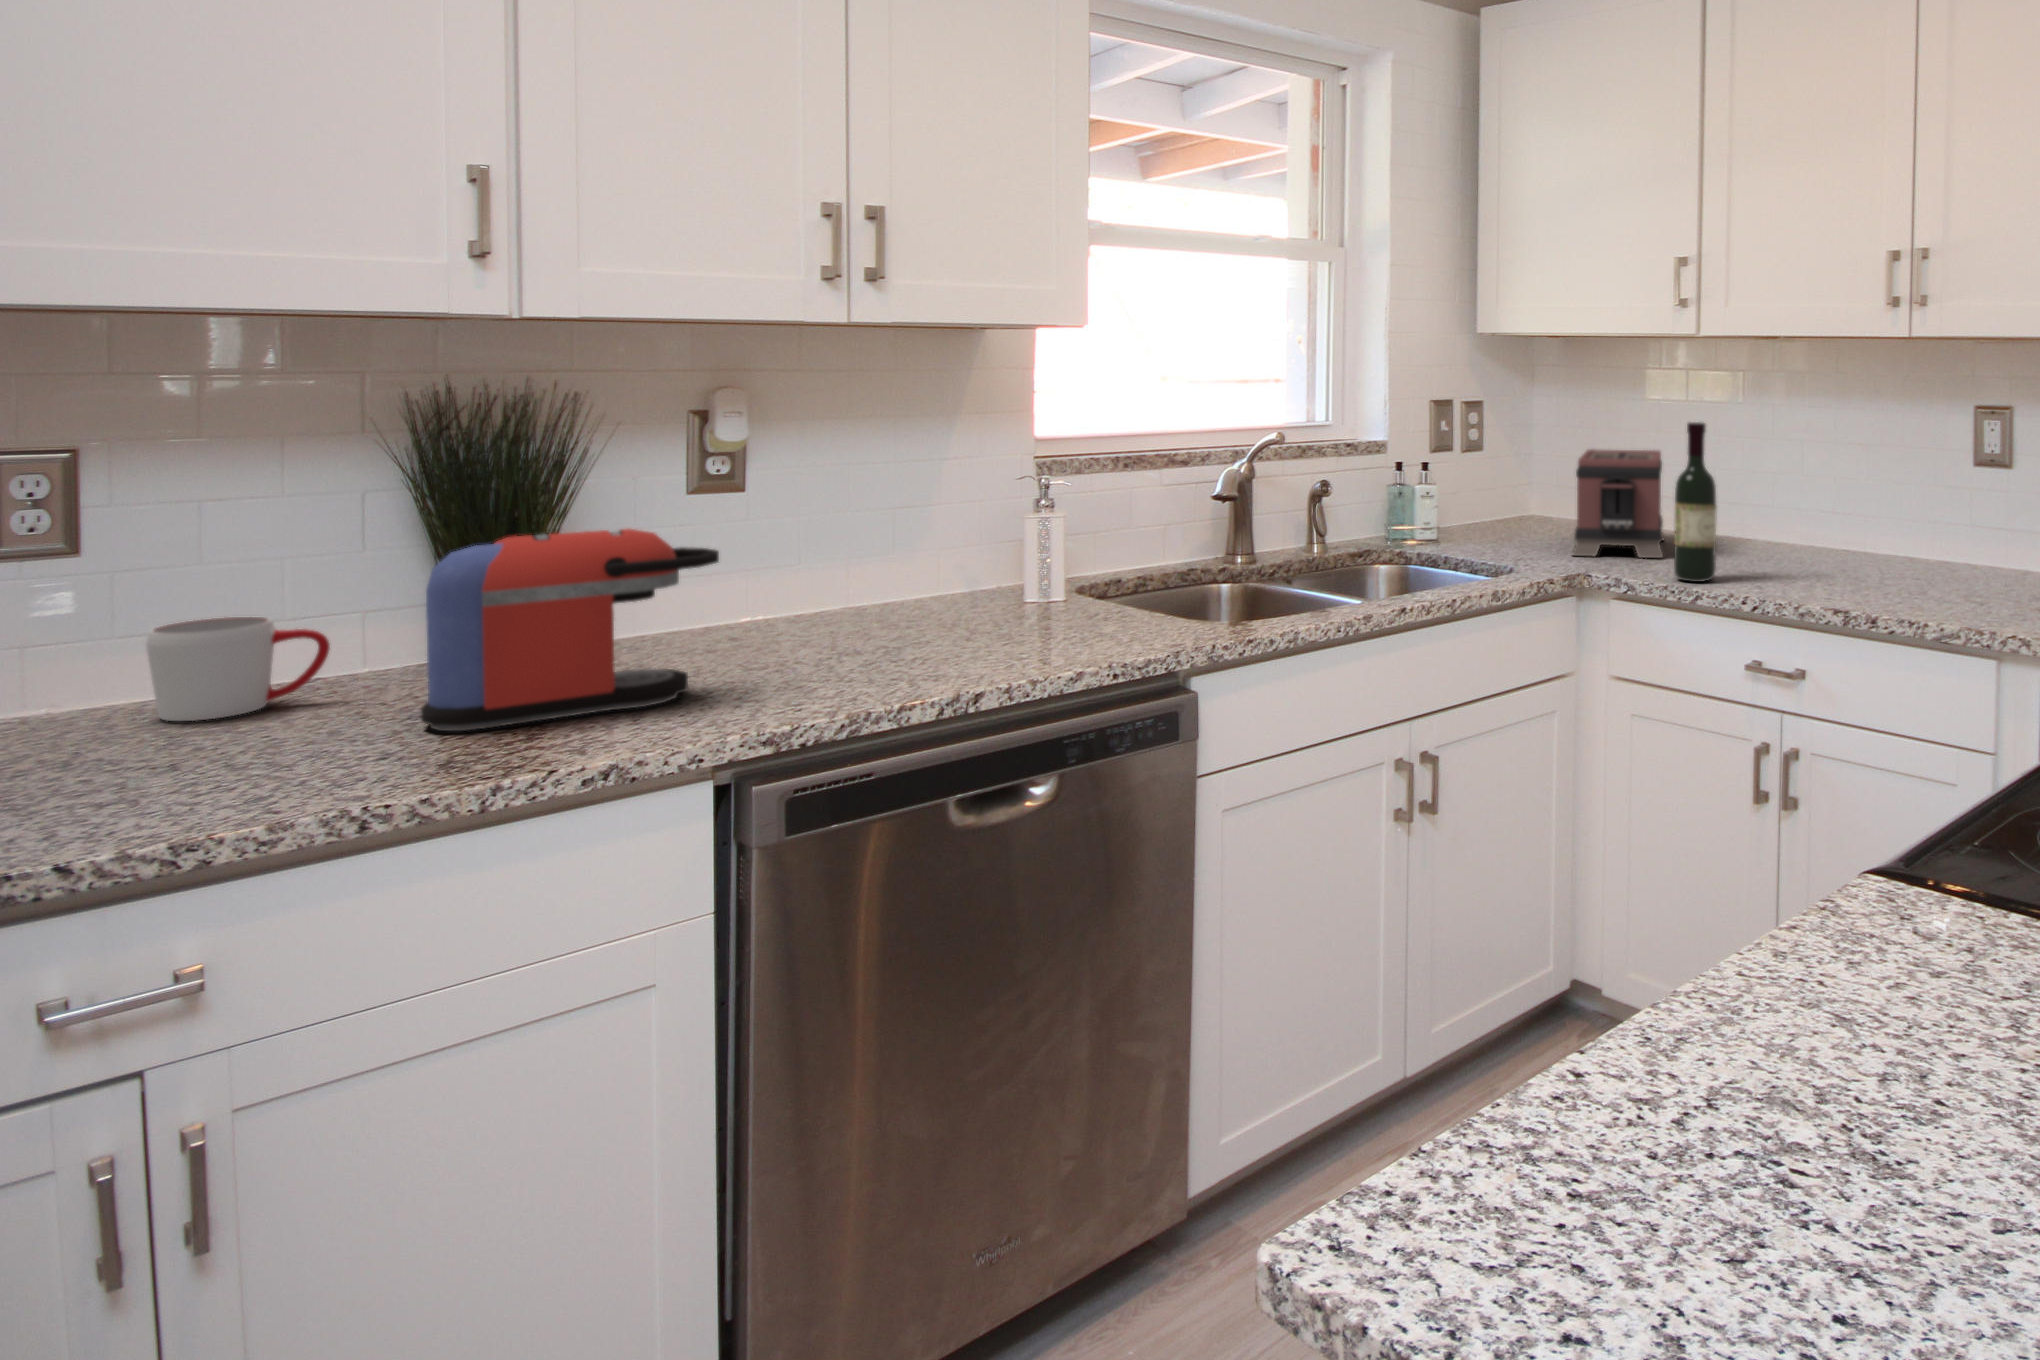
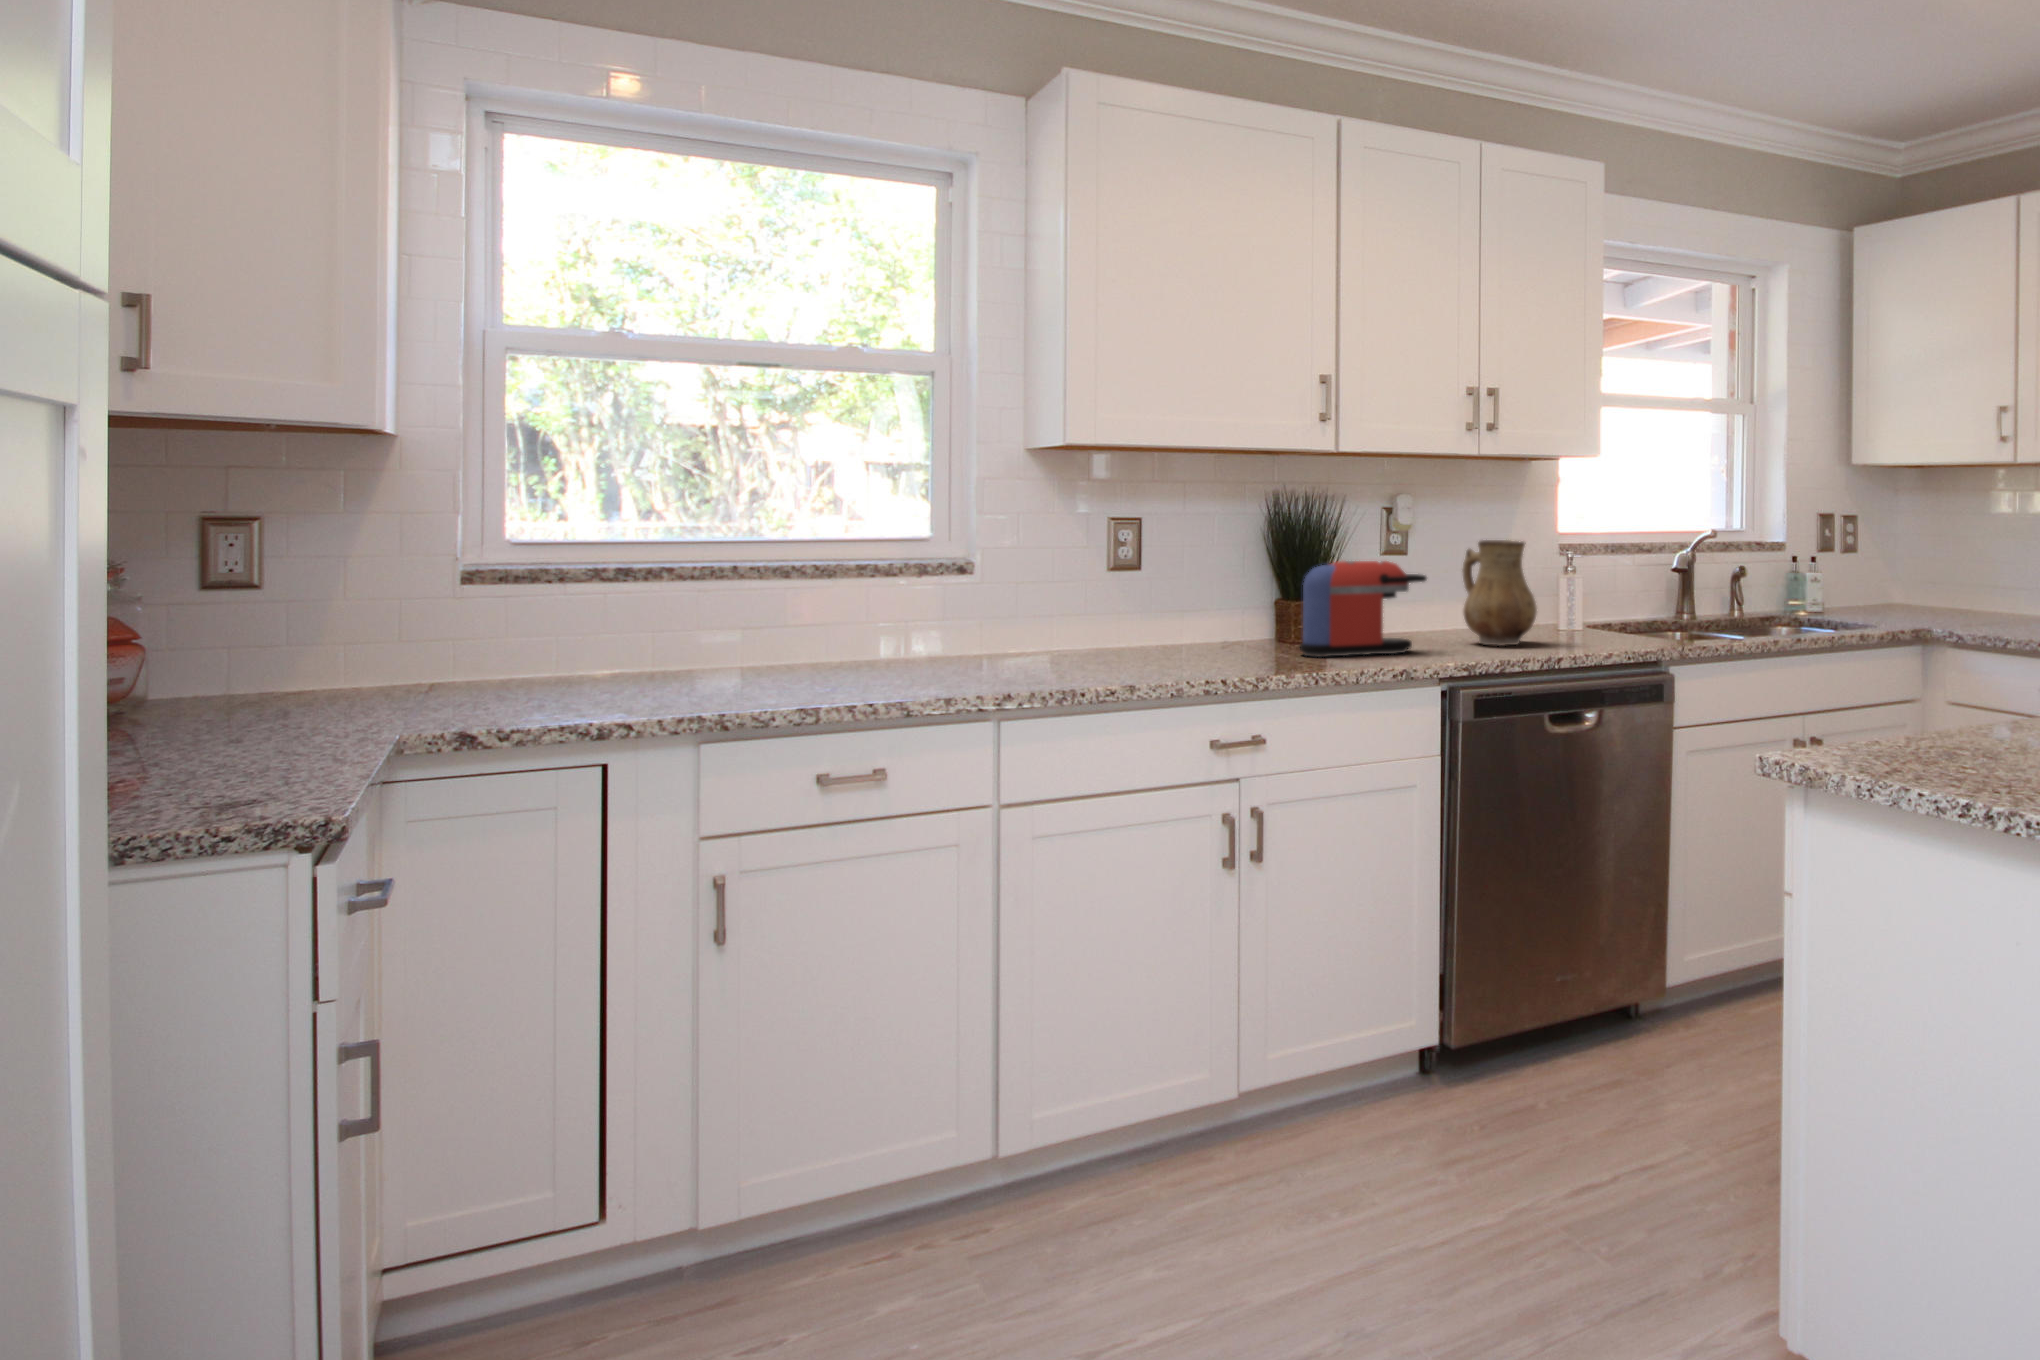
wine bottle: present [1674,422,1717,582] -> none [1993,523,2024,634]
toaster: present [1573,449,1664,558] -> none [1920,549,1996,624]
ceramic pitcher: none [818,473,957,663] -> present [1463,540,1537,646]
mug: present [146,616,330,721] -> none [1174,603,1243,649]

